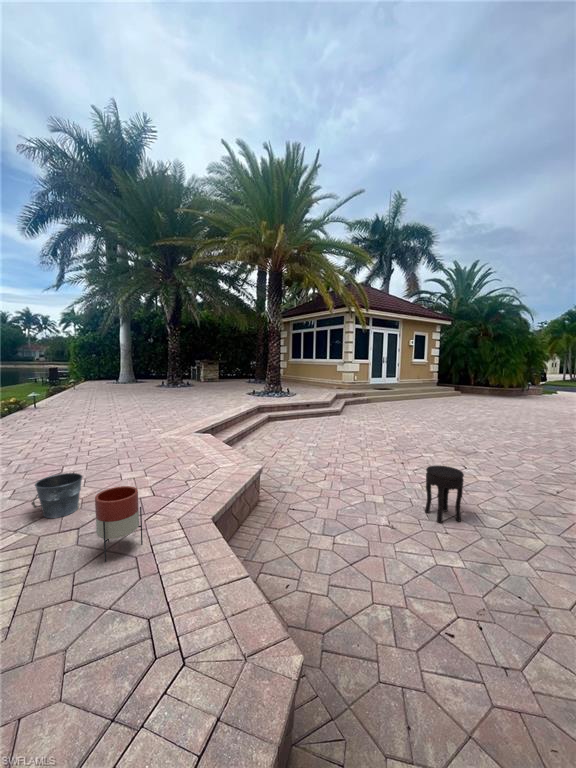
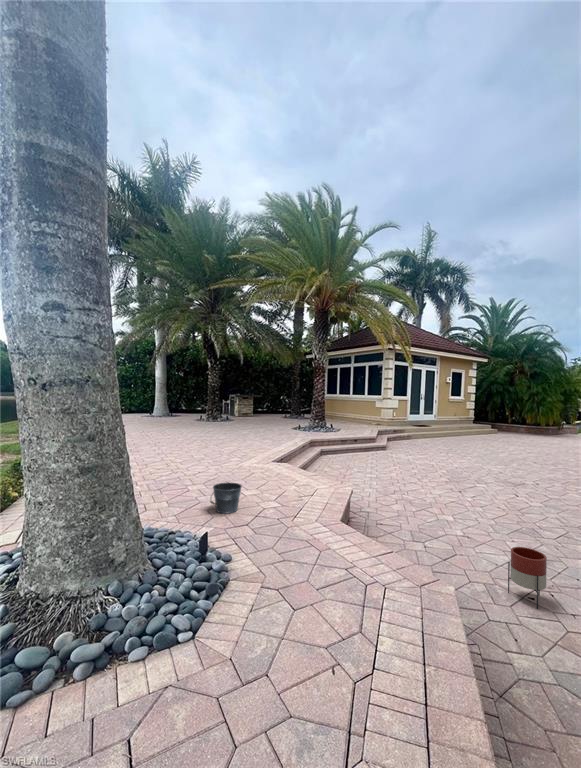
side table: present [425,465,464,523] -> none [493,488,525,533]
planter: present [95,486,143,562] -> present [508,547,547,609]

